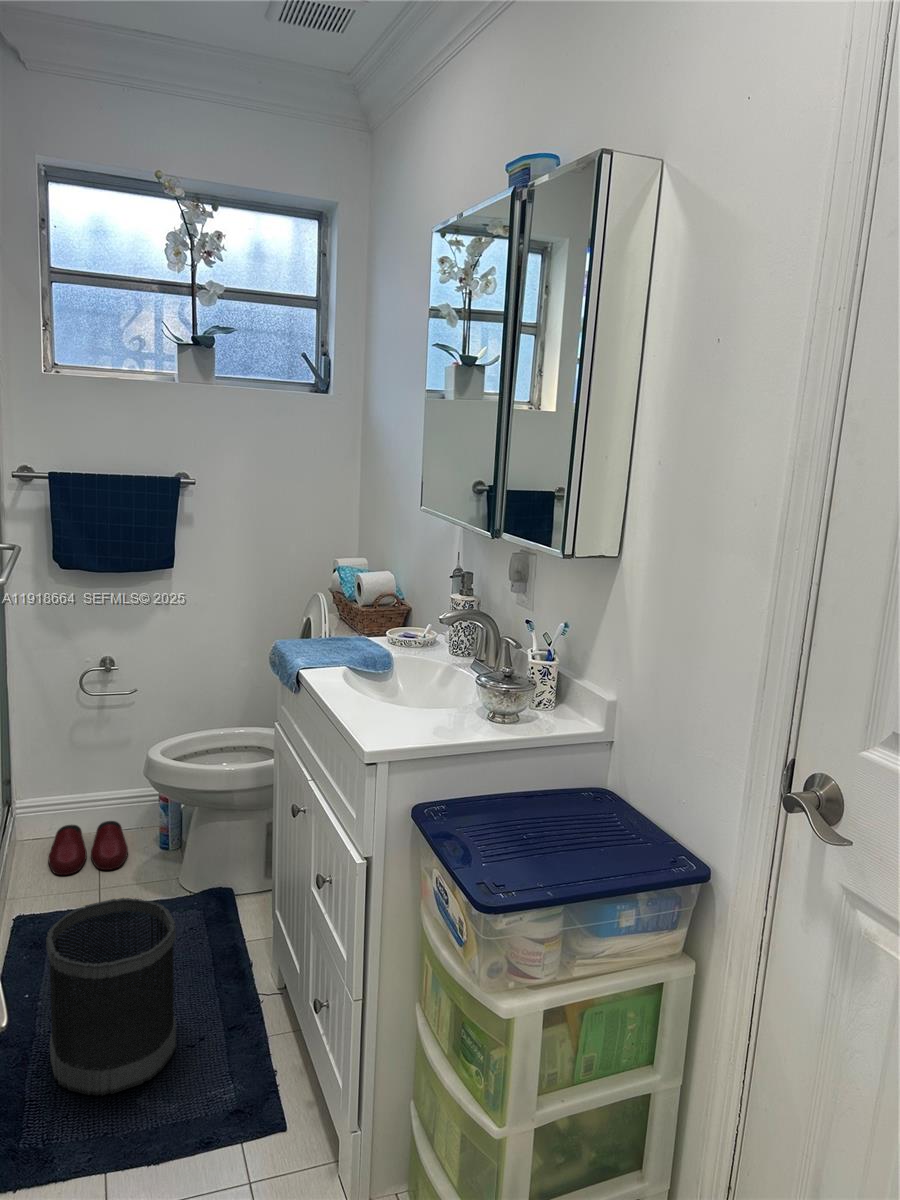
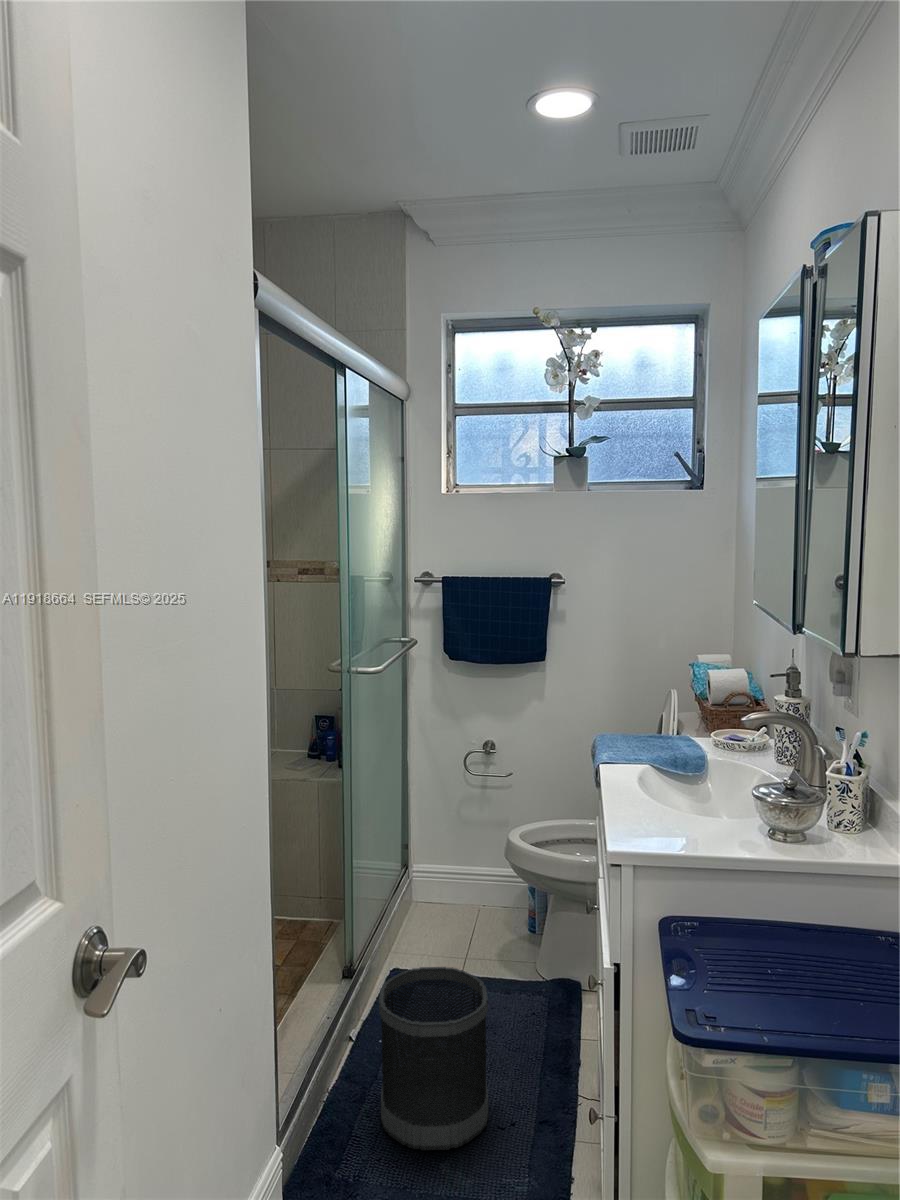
slippers: present [49,821,128,875] -> none [430,897,498,945]

